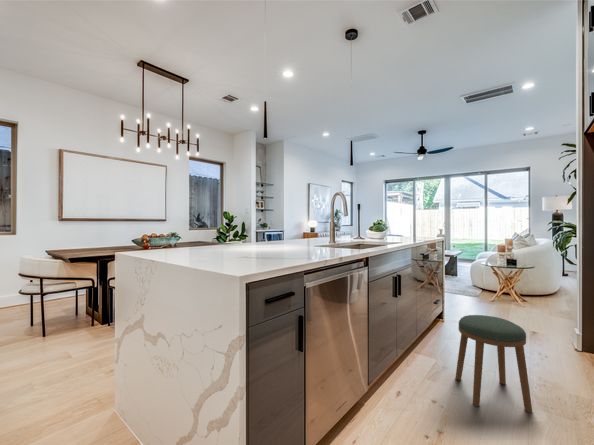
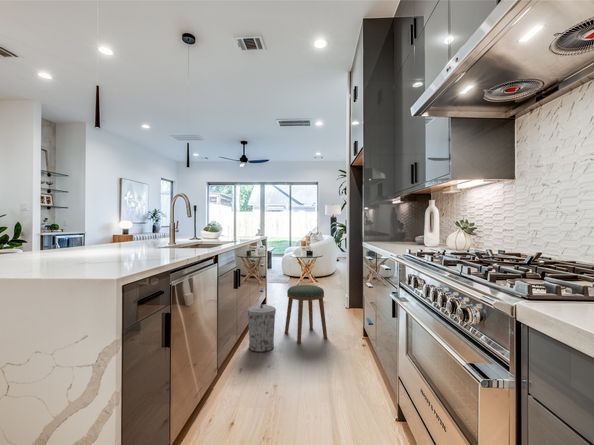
trash can: none [394,334,436,404] -> present [247,304,276,352]

